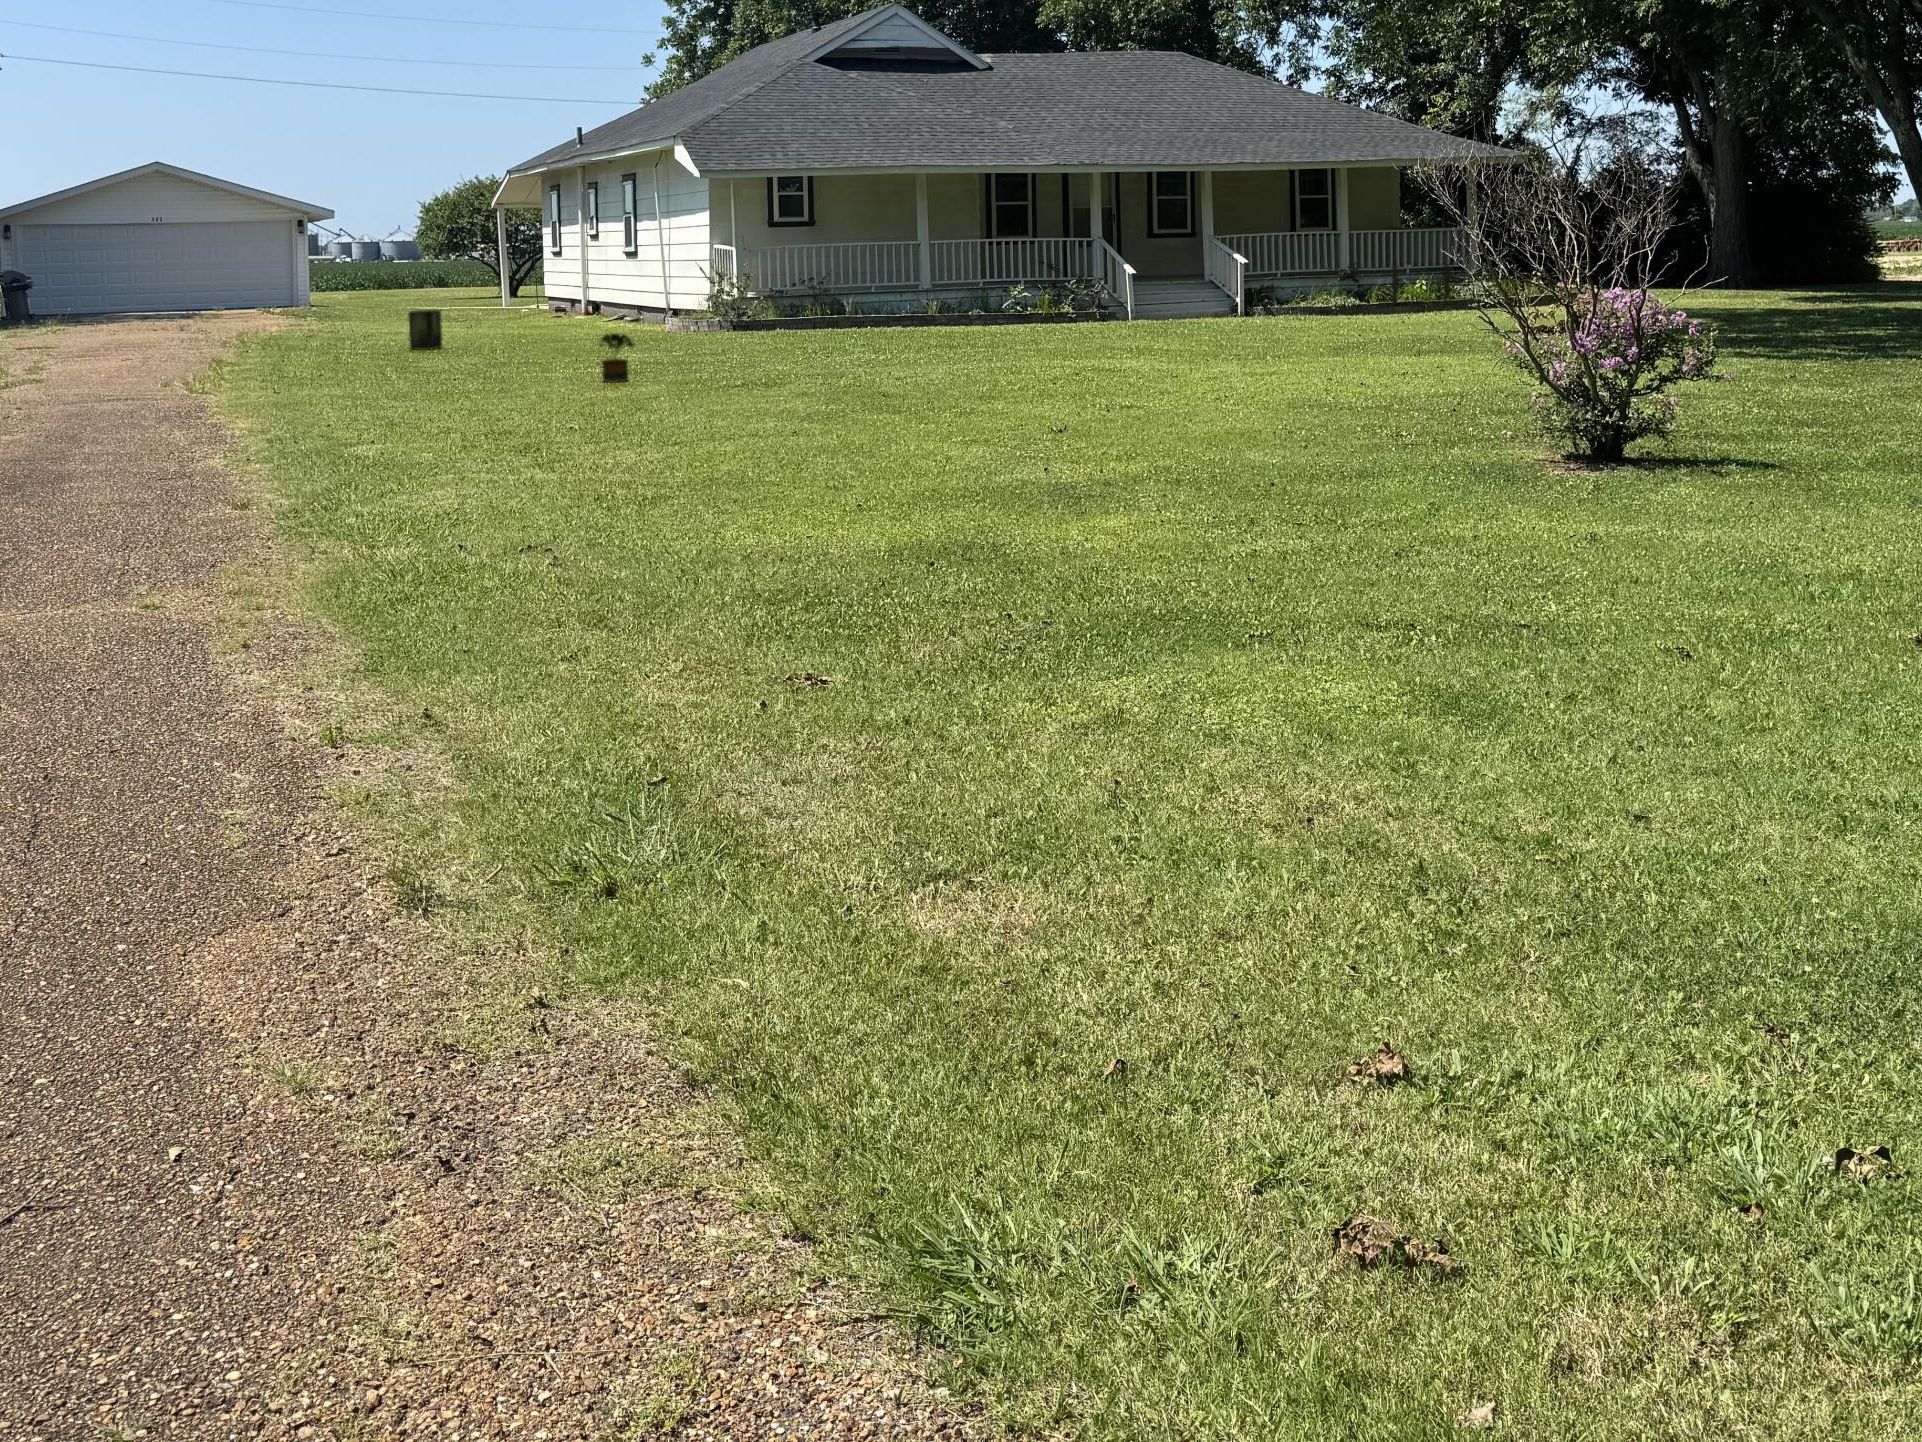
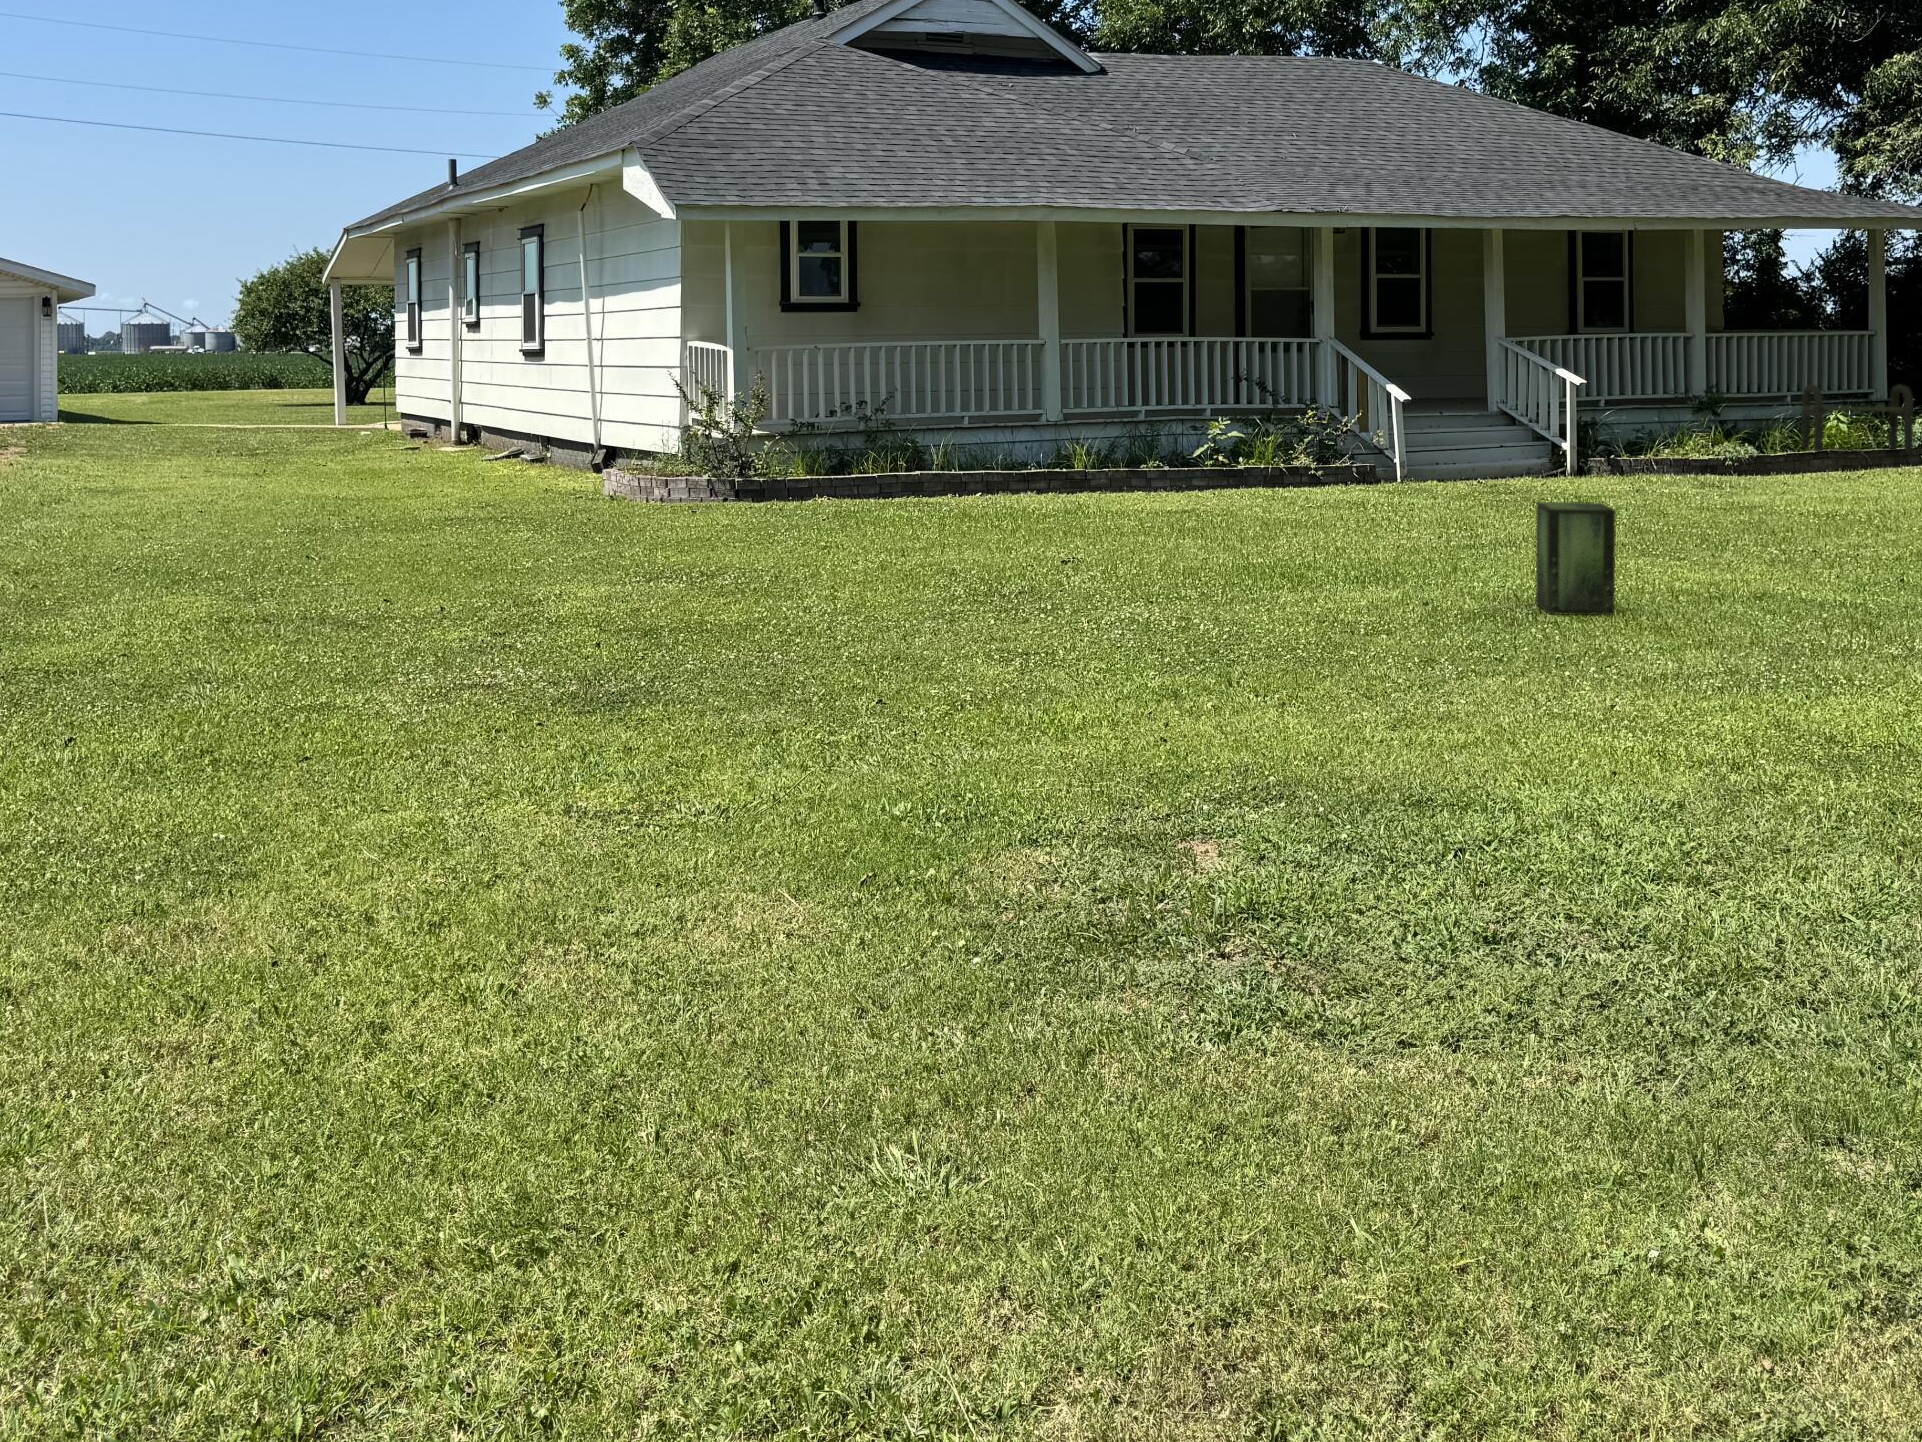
storage box: present [408,310,442,350] -> present [1536,502,1616,615]
potted tree: present [600,333,634,383] -> none [501,587,612,734]

